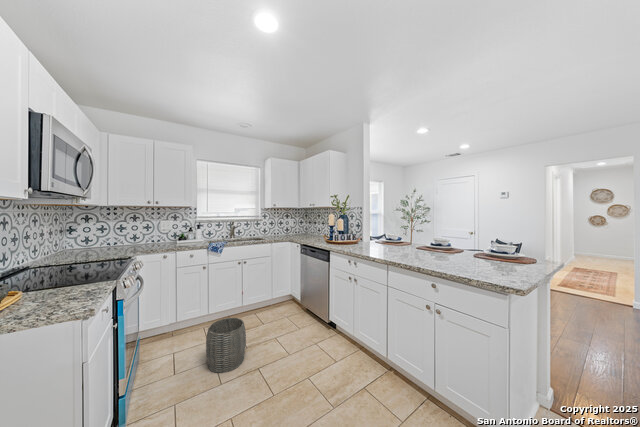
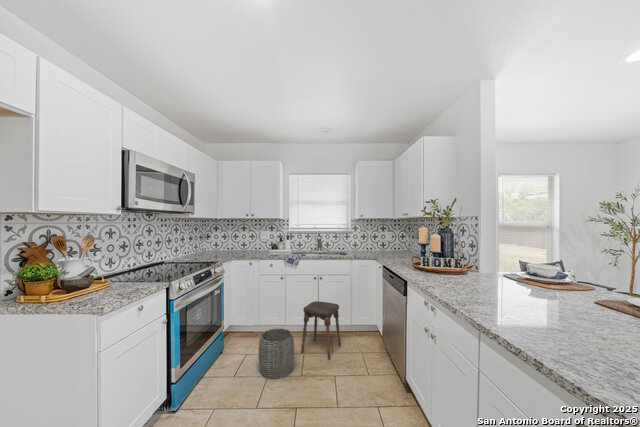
stool: none [240,284,272,338] -> present [301,301,341,359]

